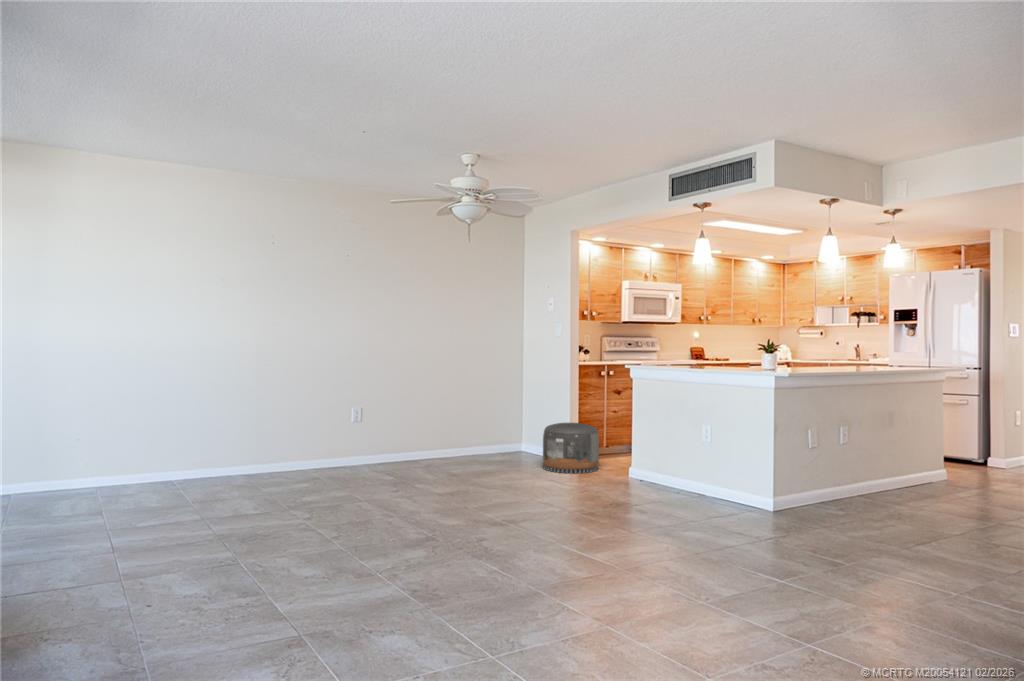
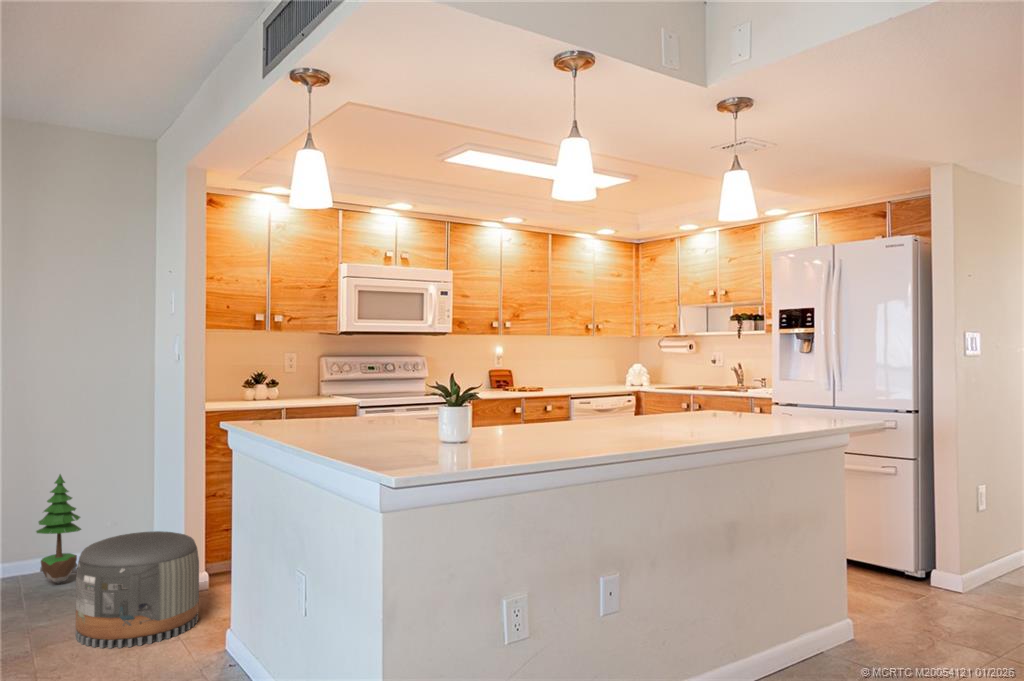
potted tree: none [484,396,506,456] -> present [36,474,81,584]

